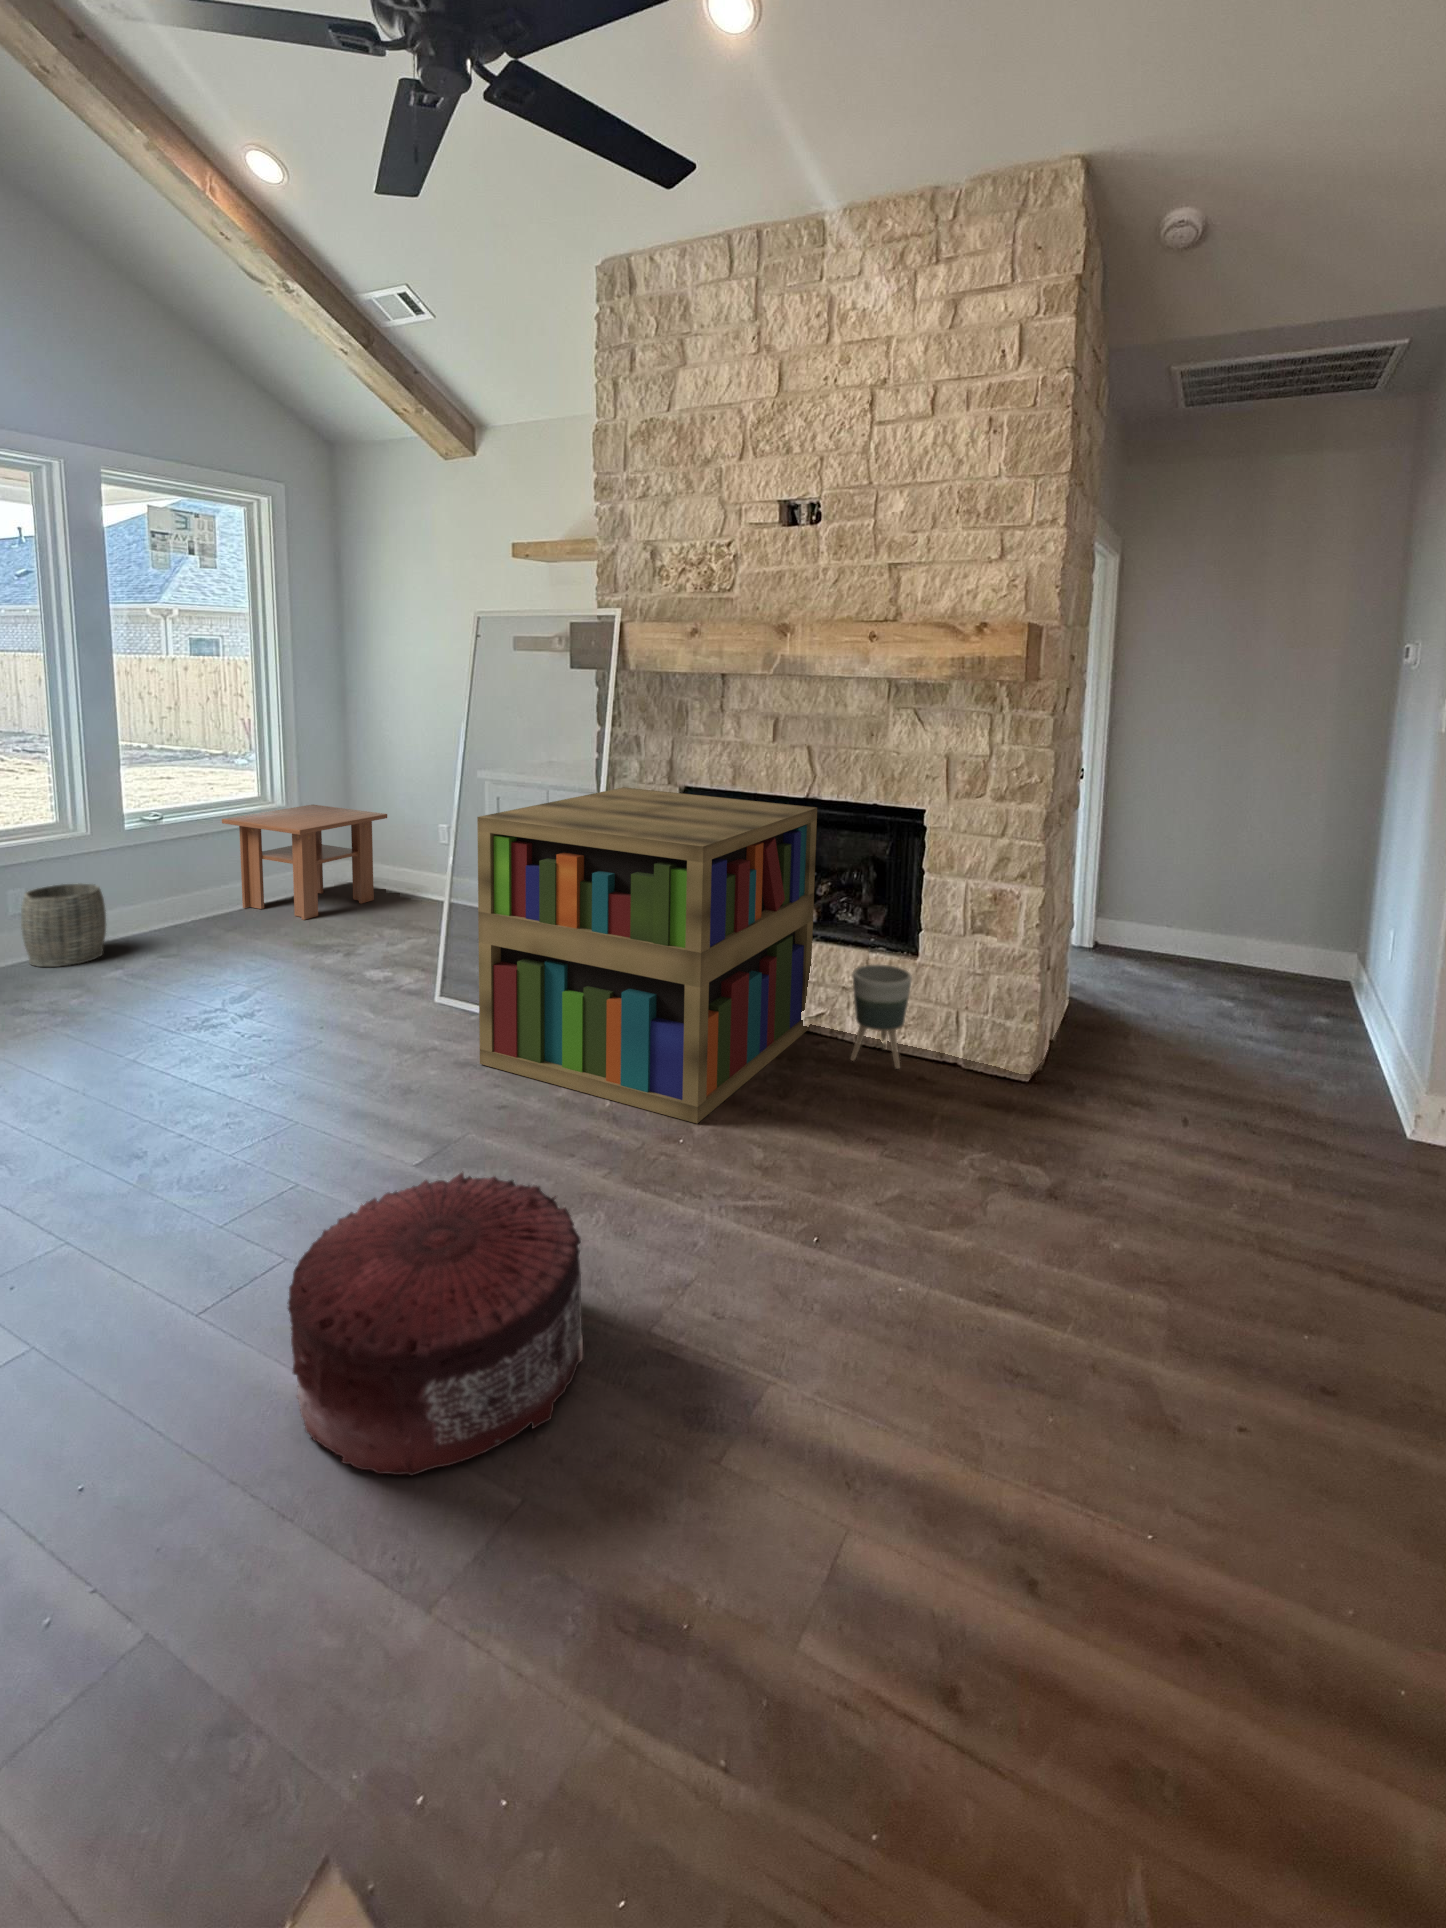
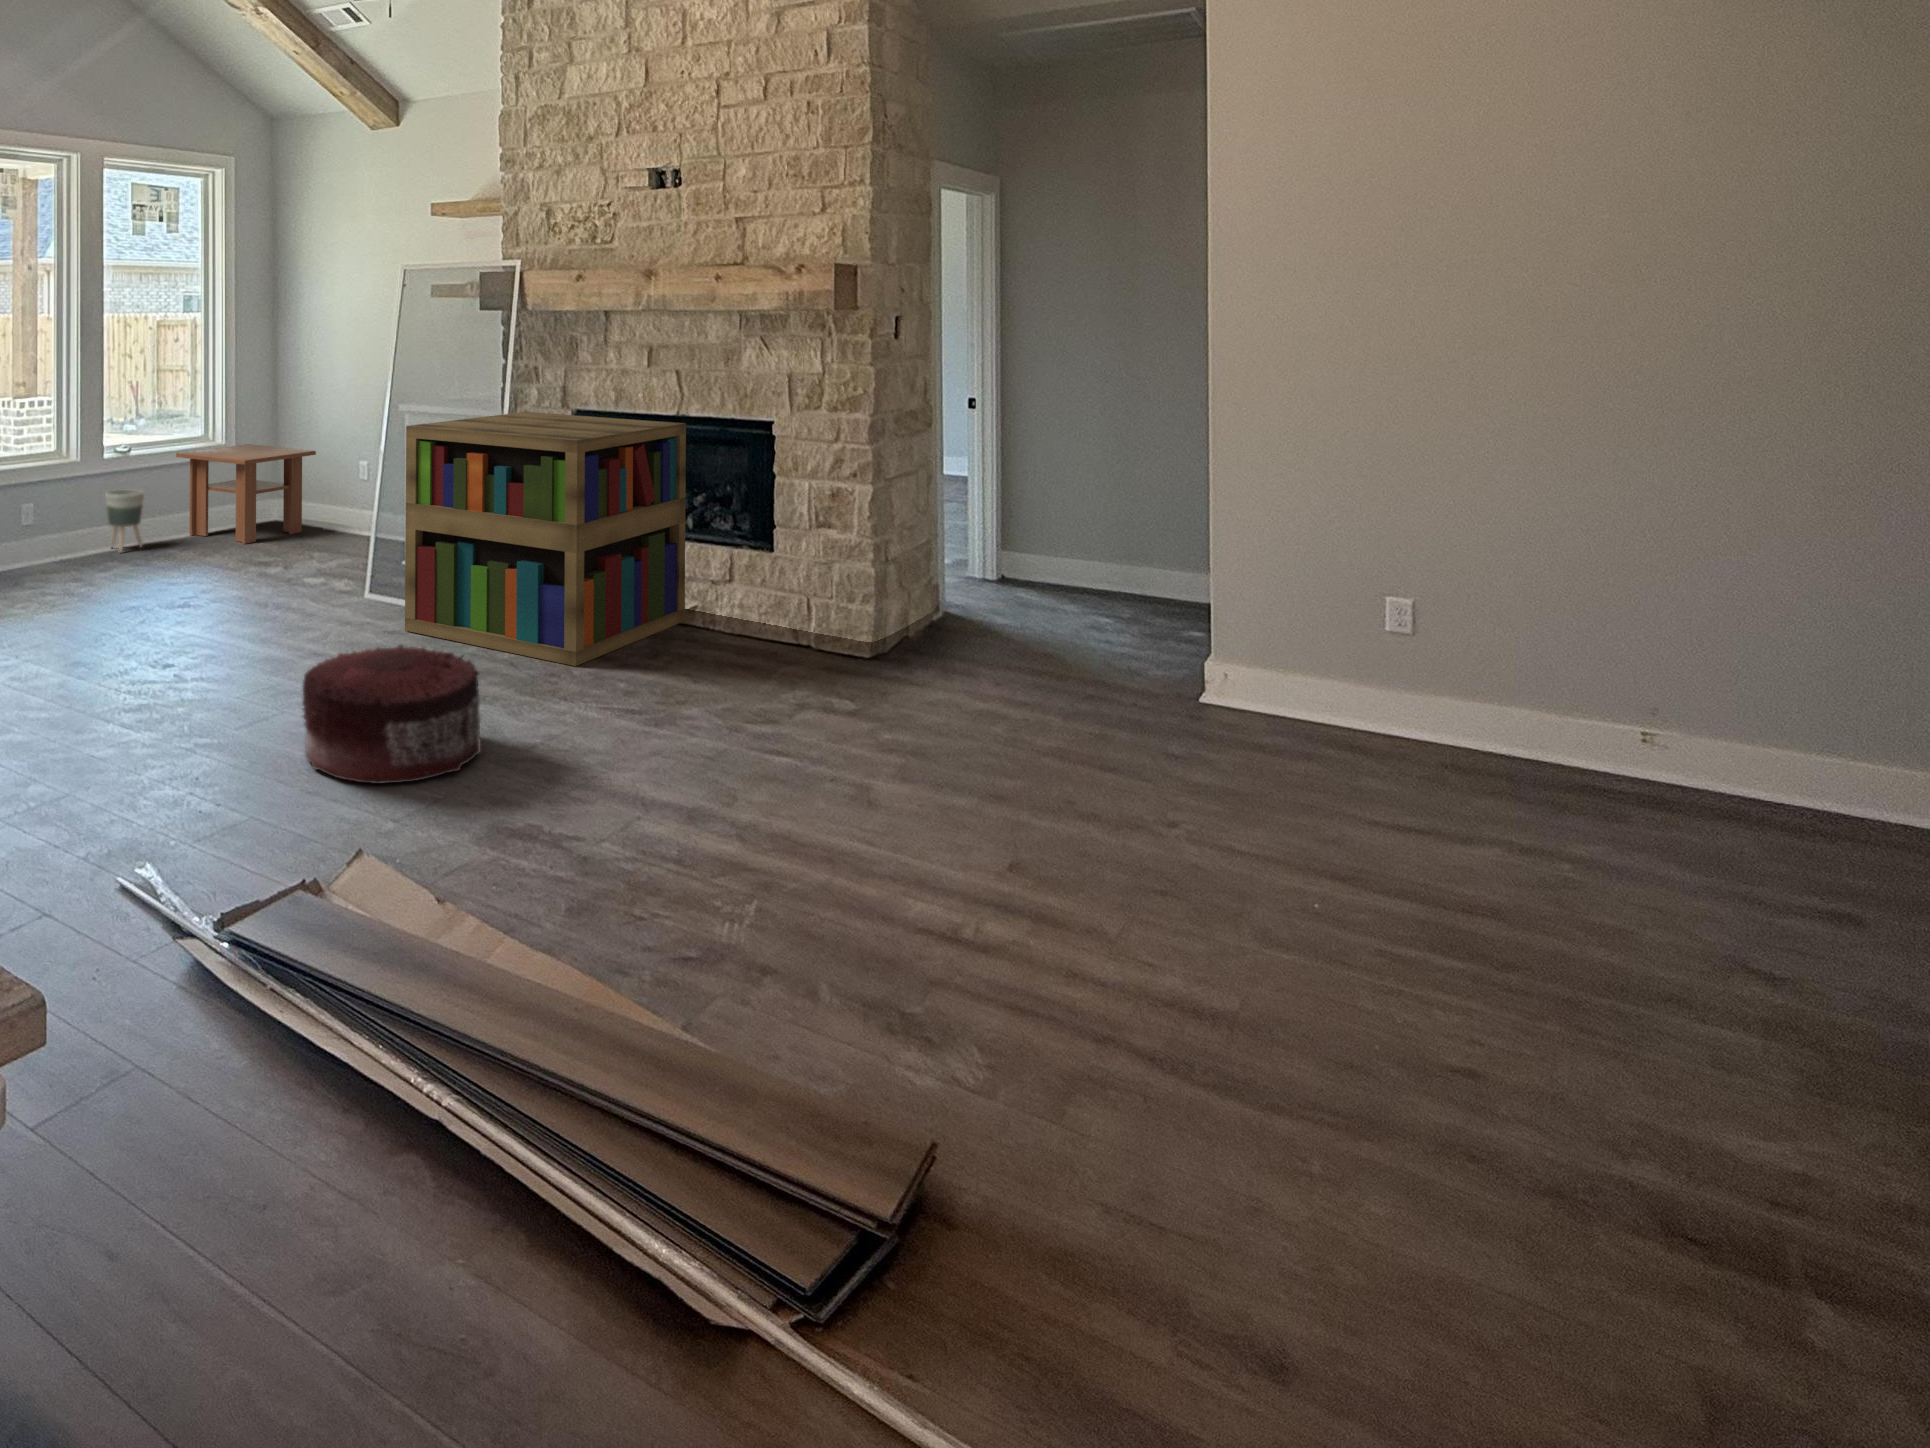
woven basket: present [21,883,106,967] -> none [31,501,92,569]
planter: present [850,965,912,1069] -> present [105,490,144,552]

